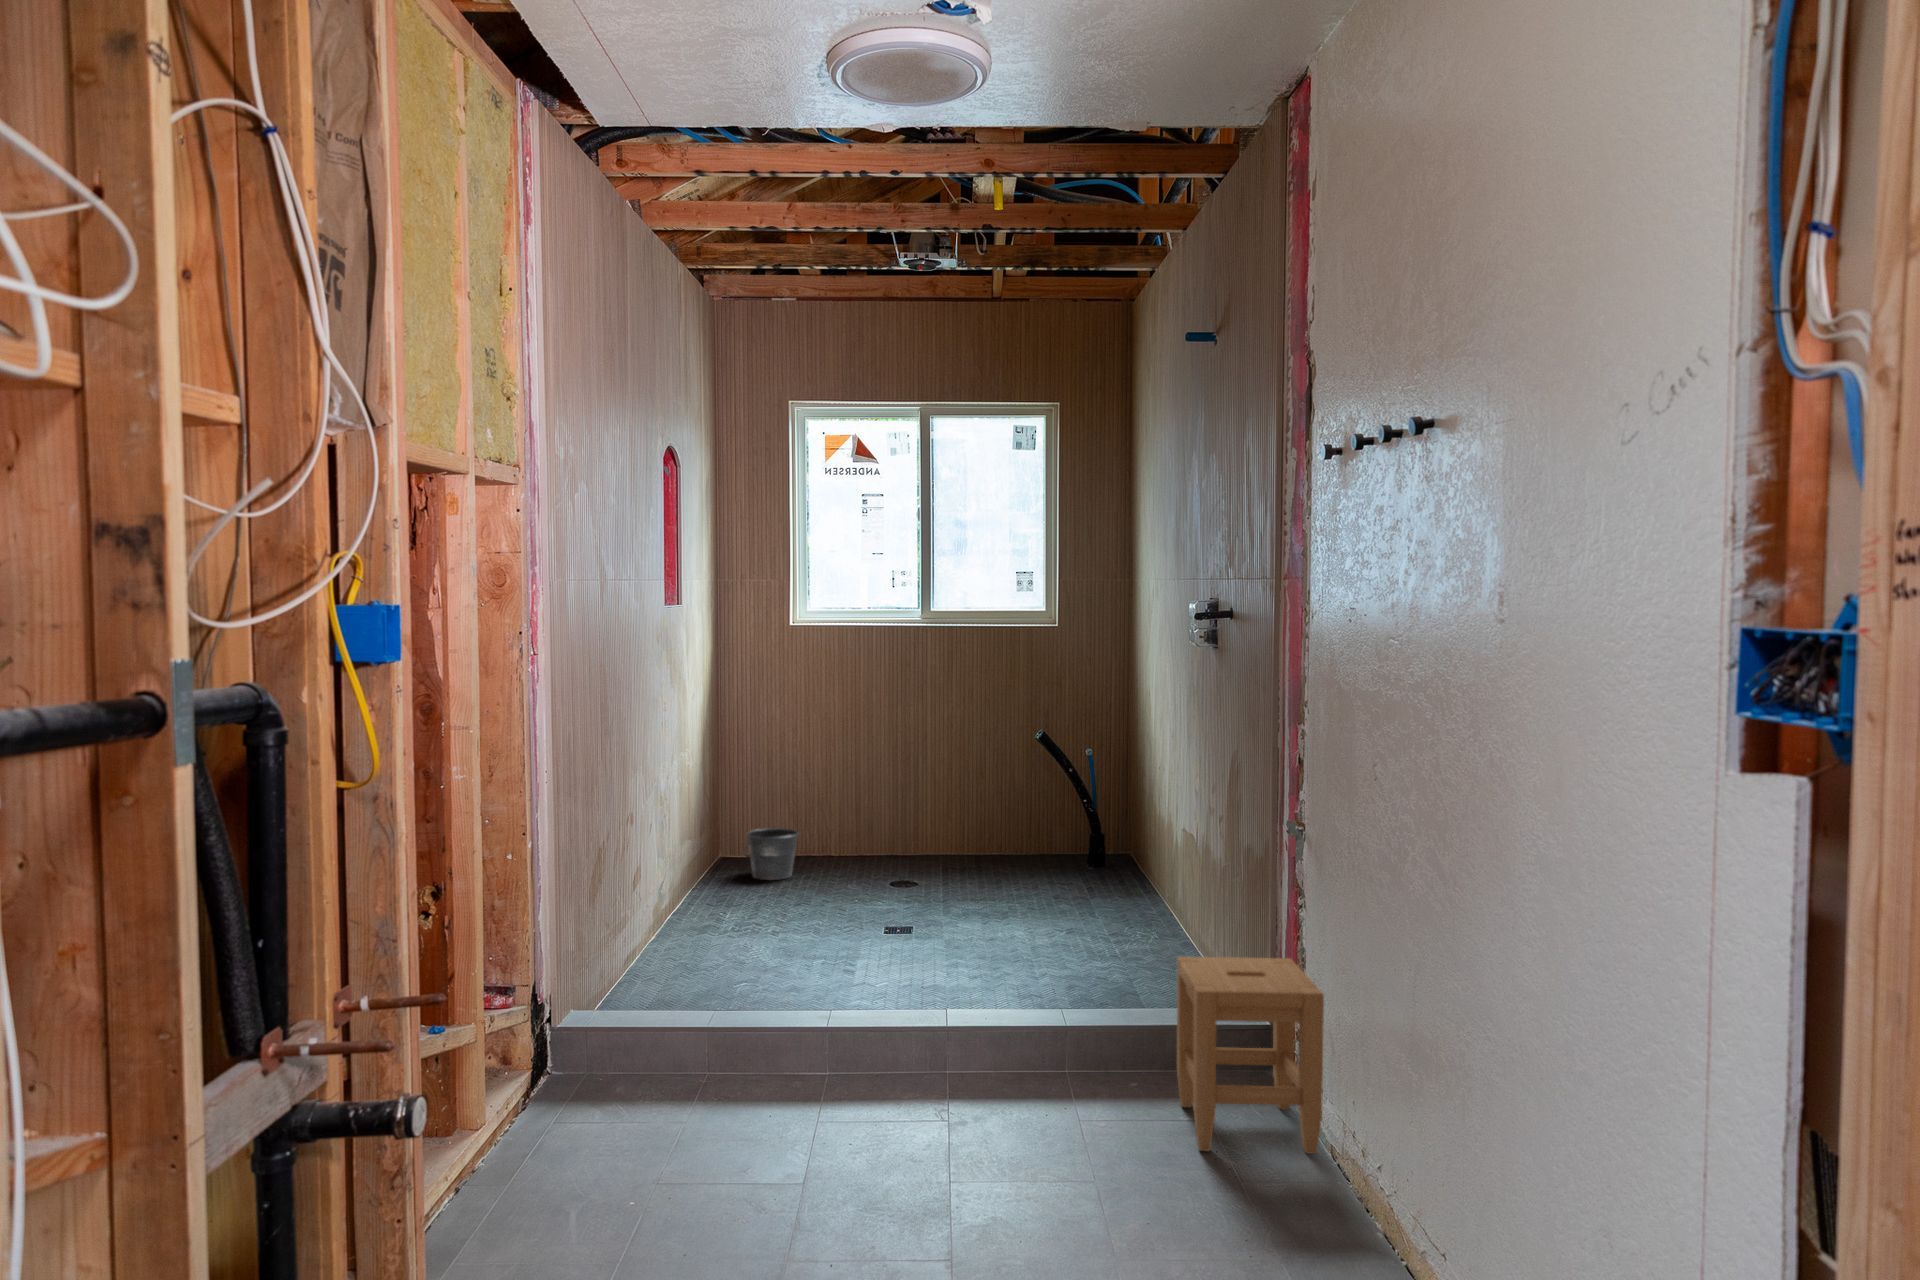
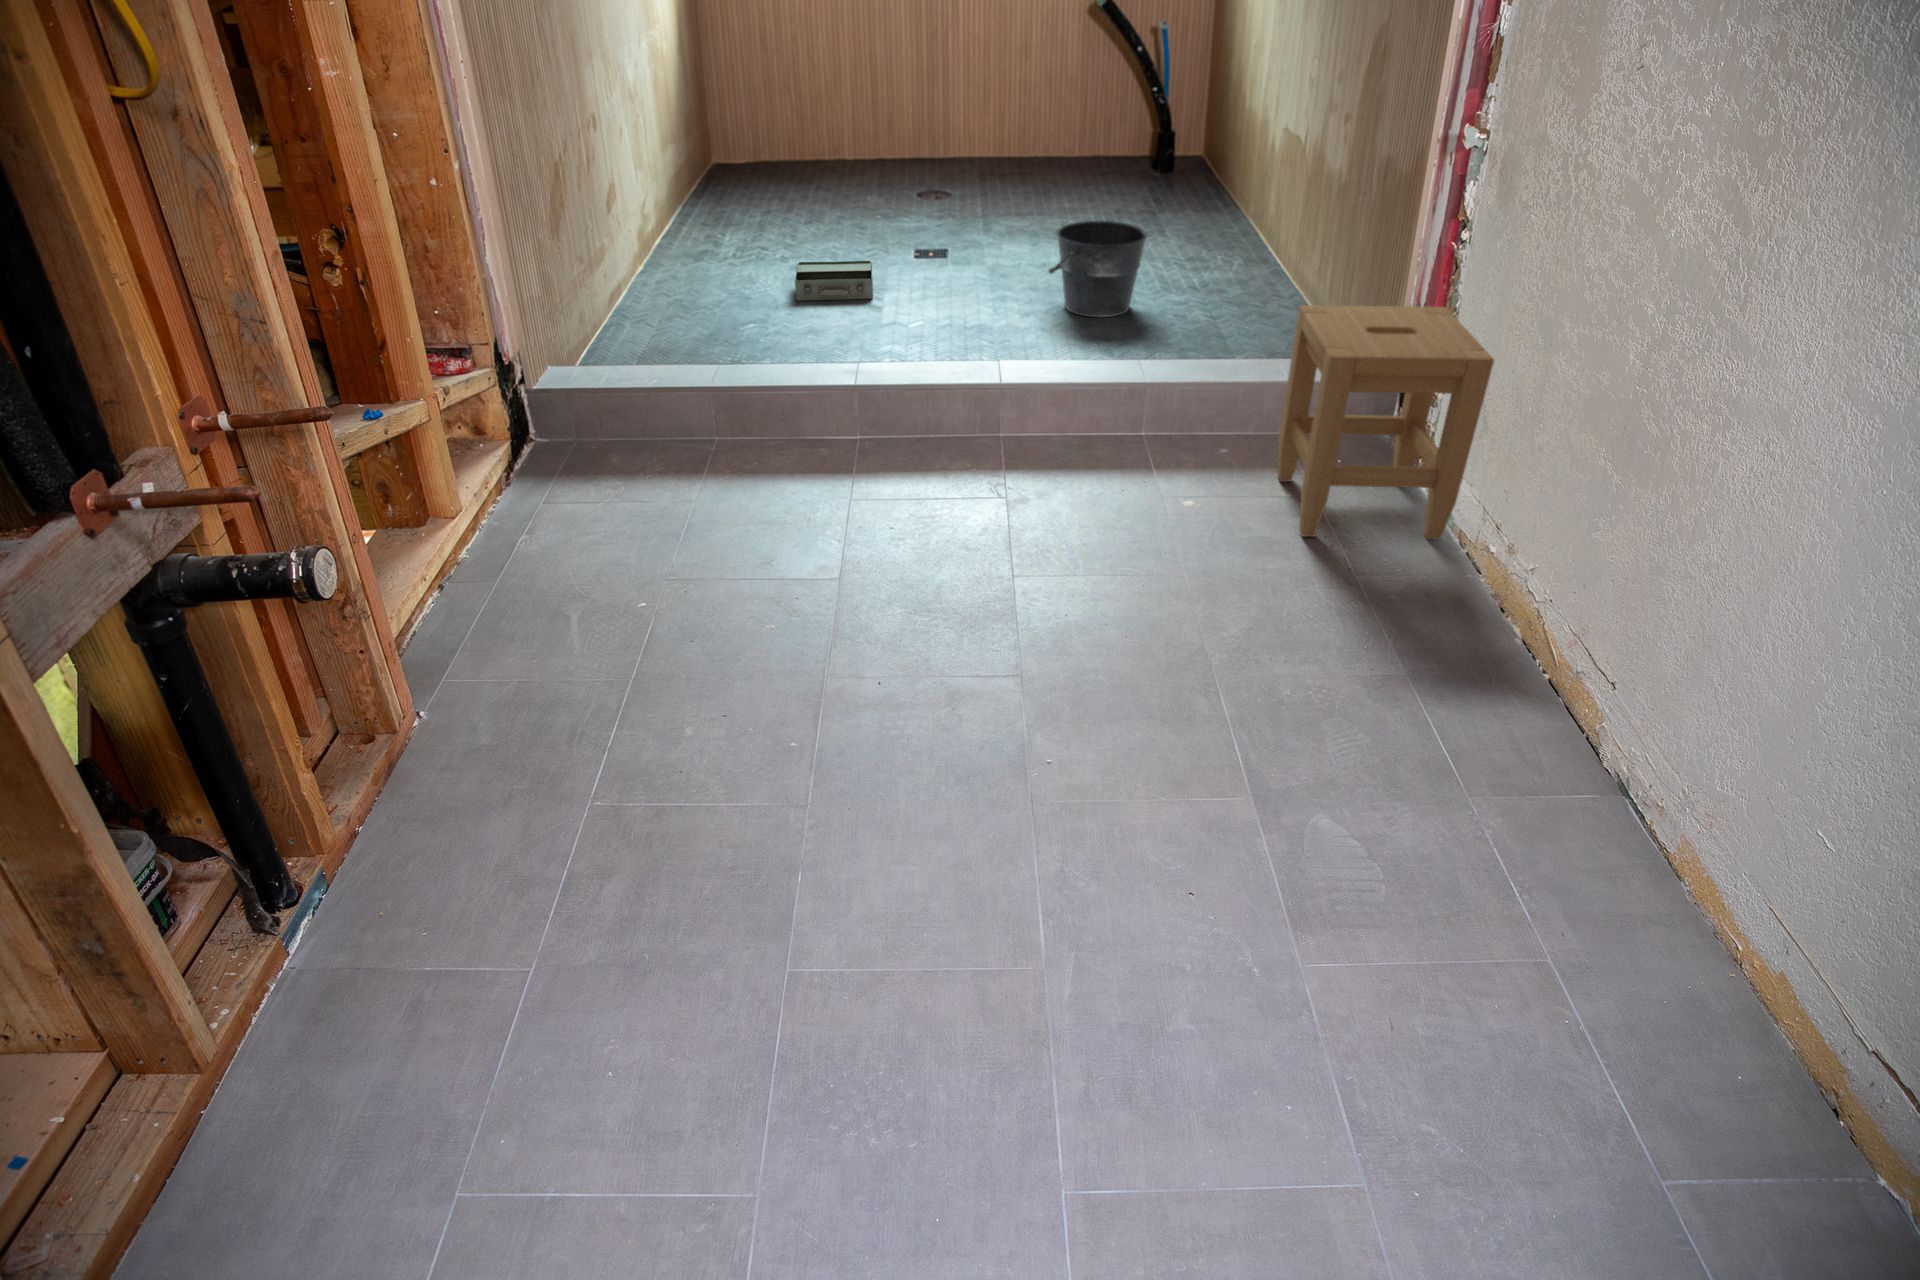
bucket: present [742,828,799,880] -> present [1048,221,1147,317]
toolbox: none [784,933,848,964] -> present [795,261,873,301]

